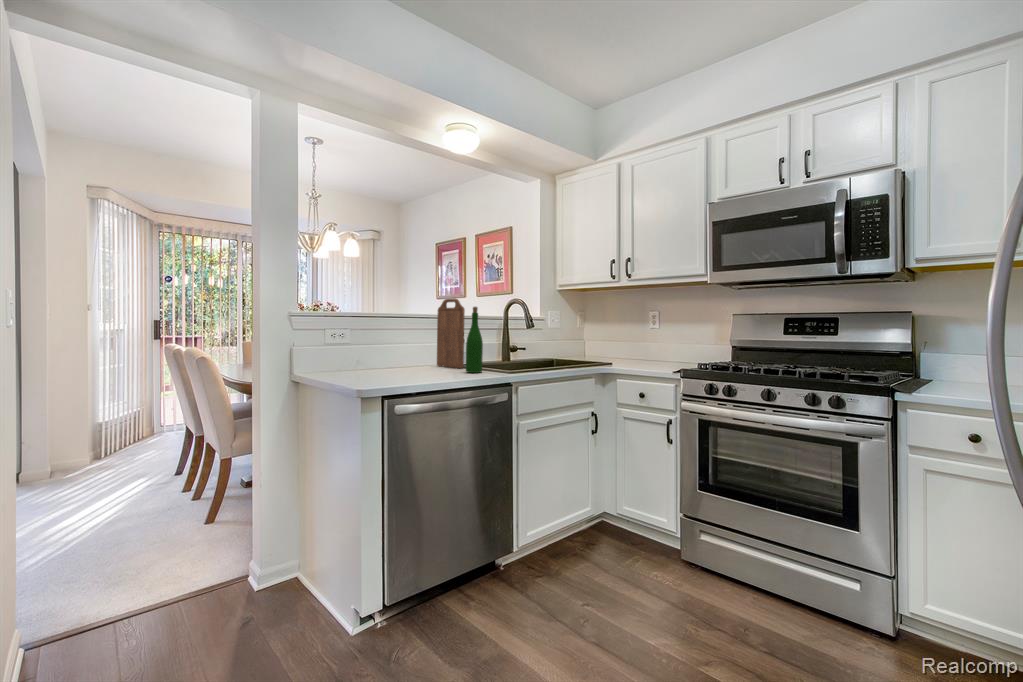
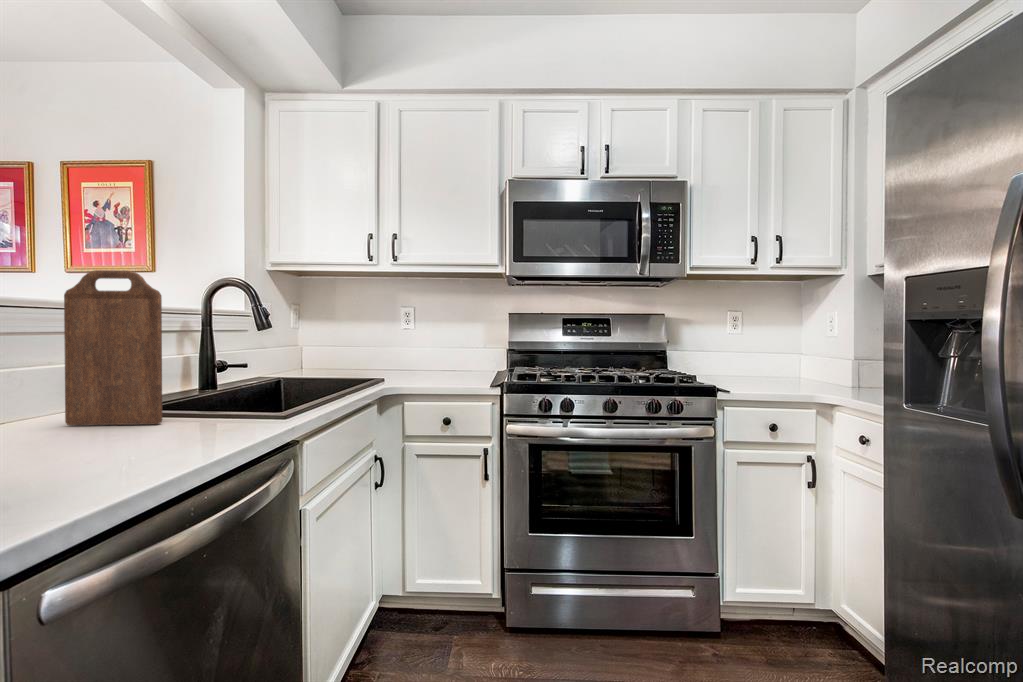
wine bottle: present [466,307,483,373] -> none [200,290,242,433]

